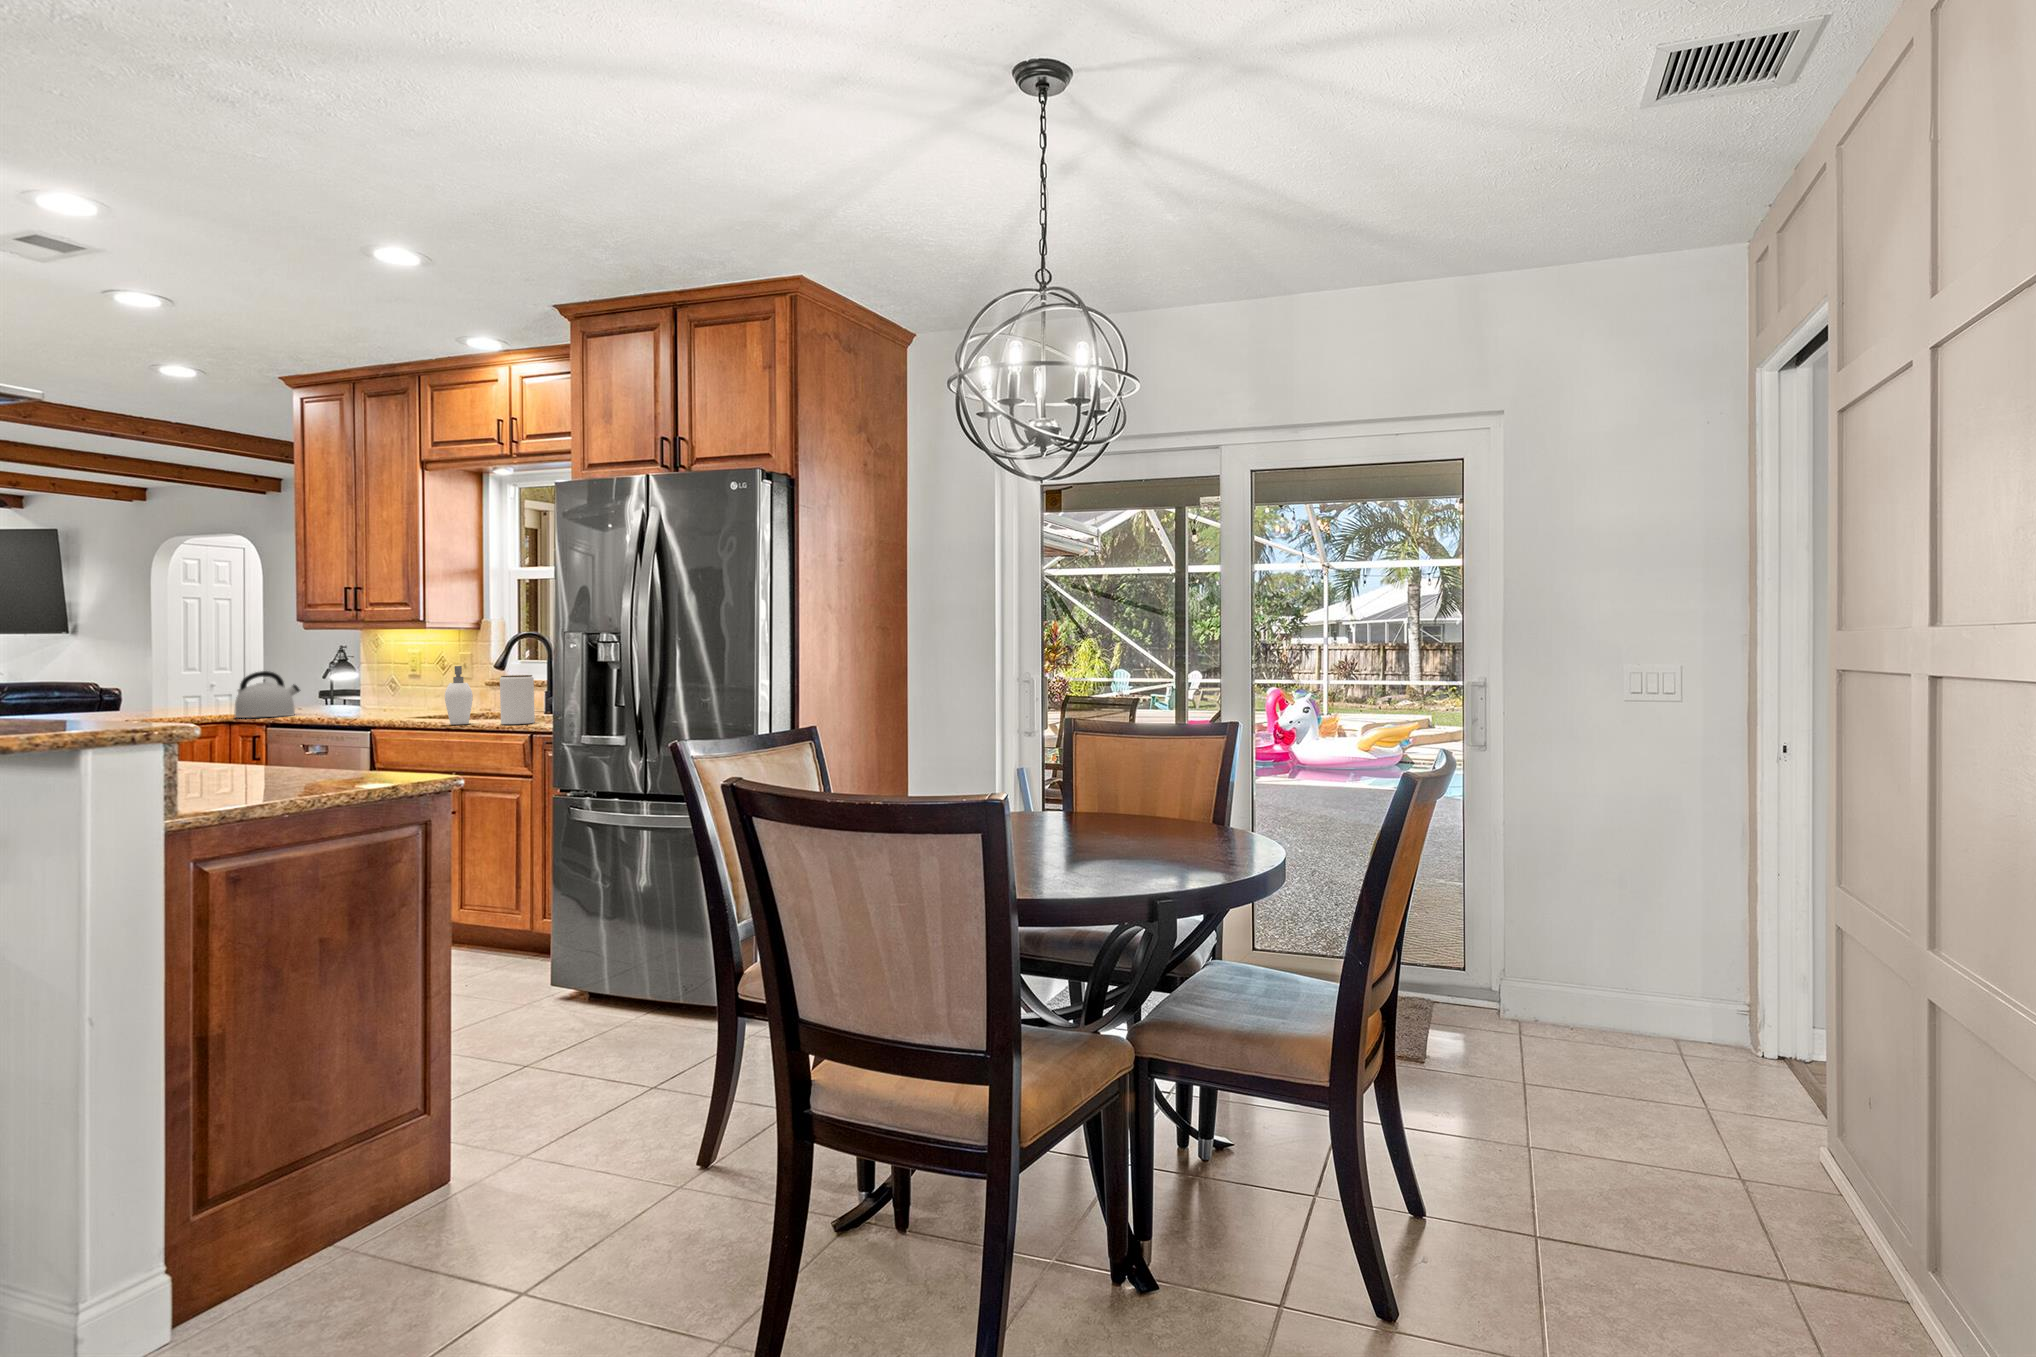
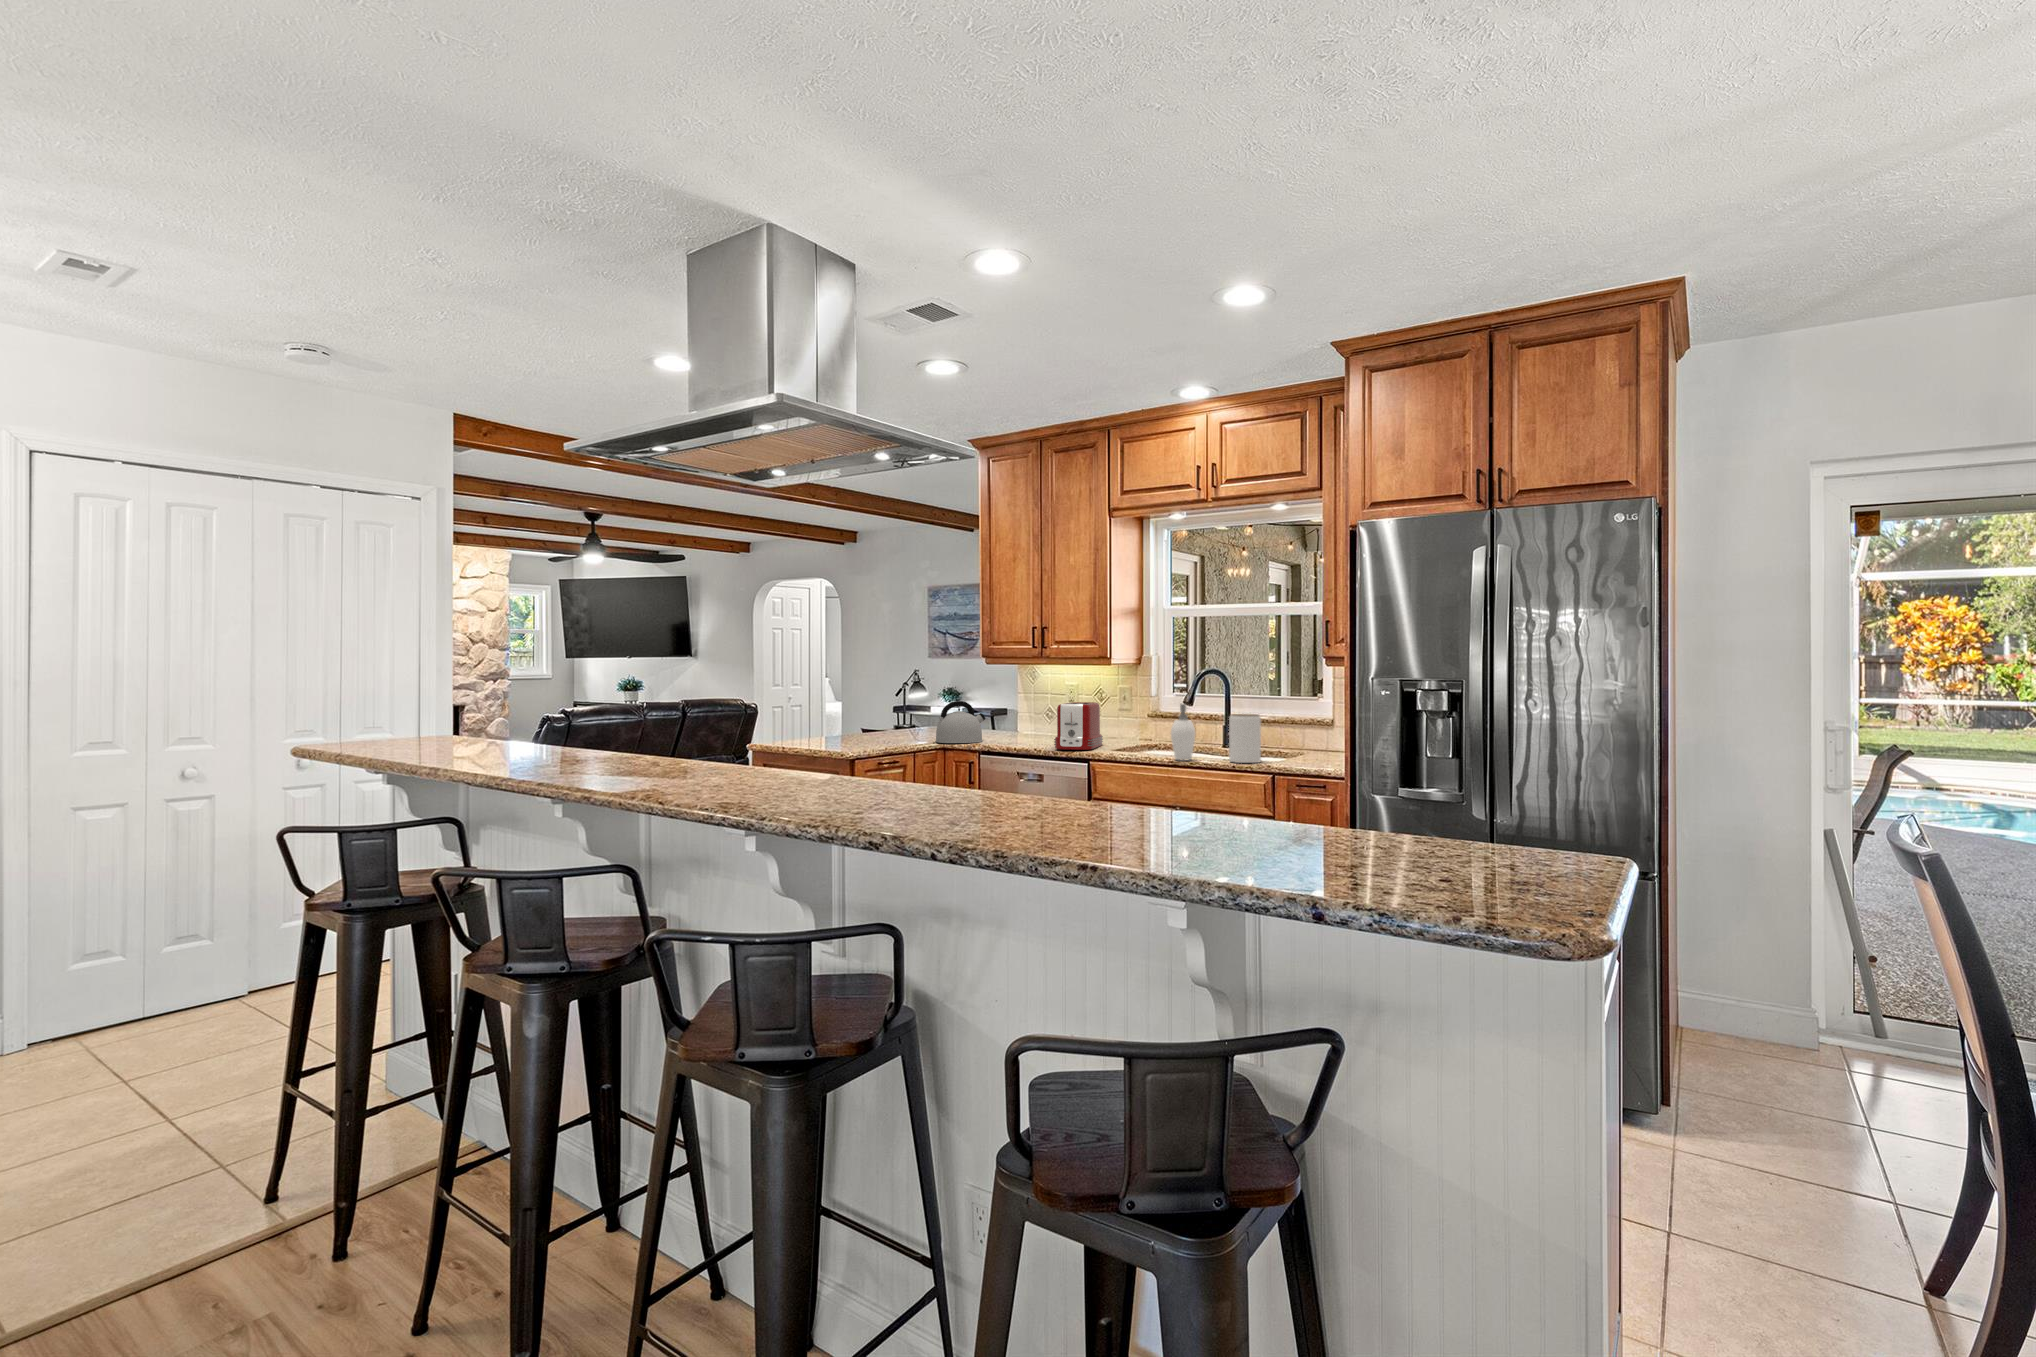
toaster: none [349,669,419,719] -> present [1054,702,1103,750]

